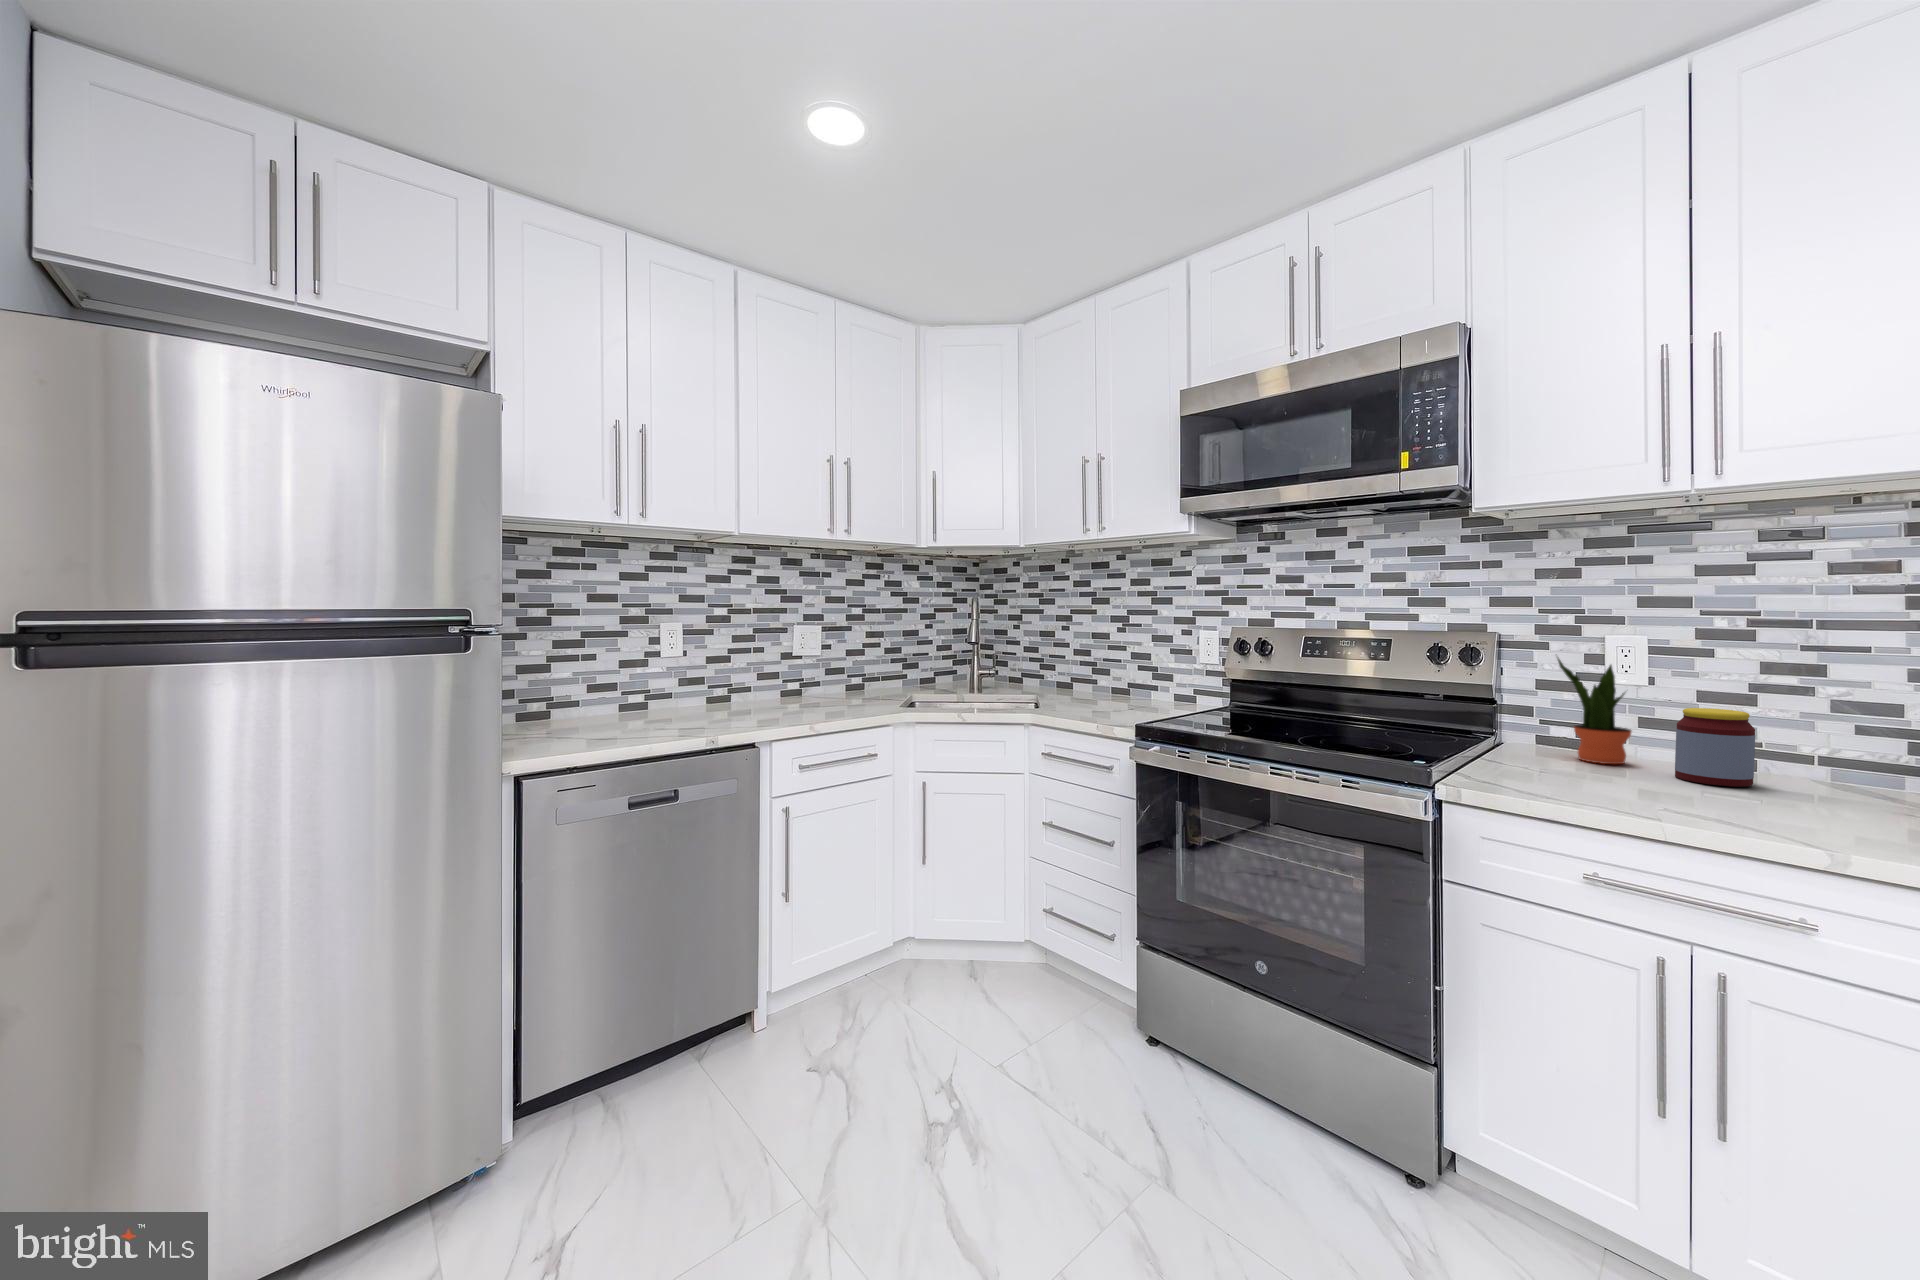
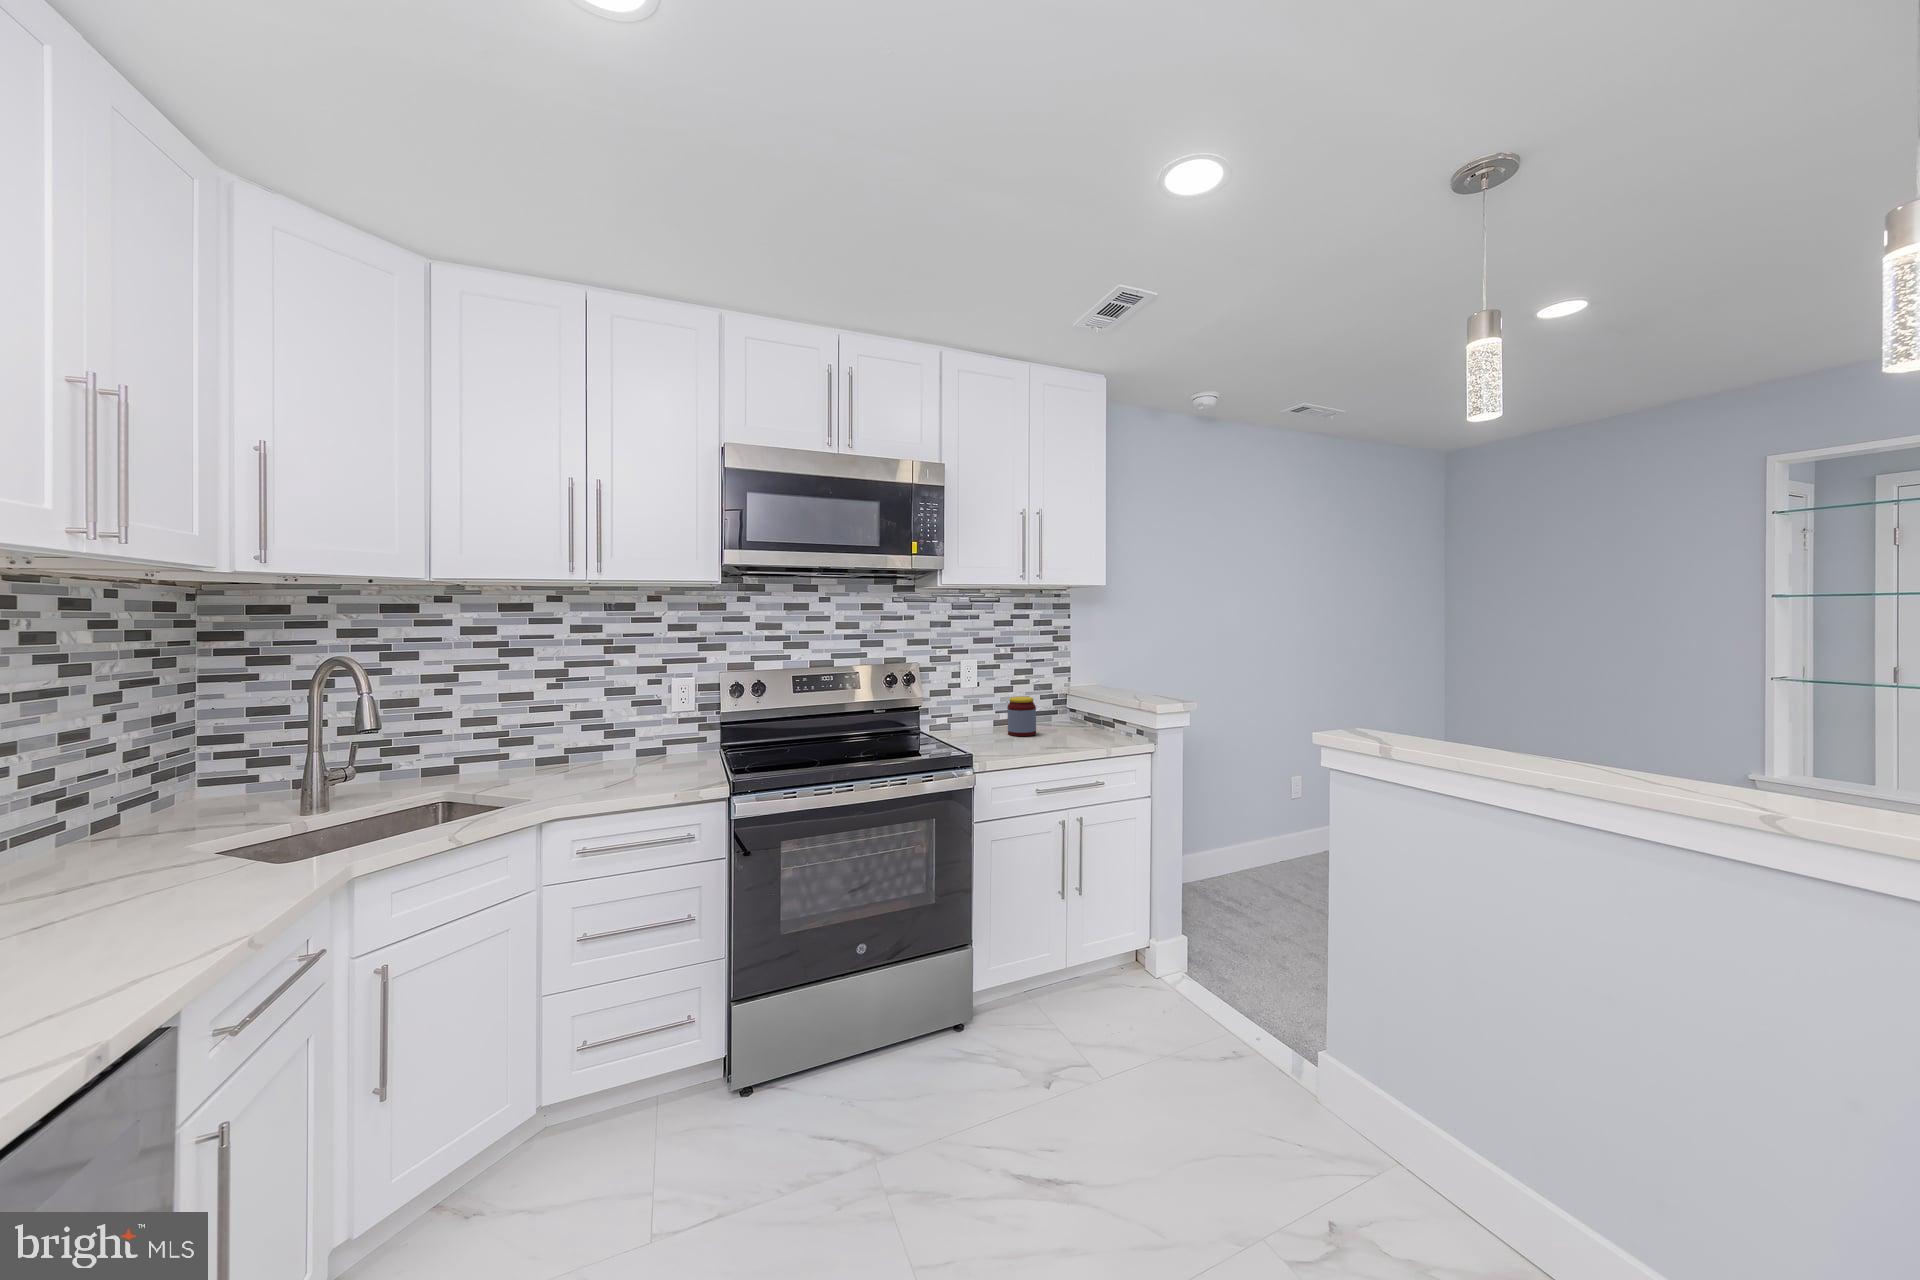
potted plant: present [1558,658,1631,764] -> none [953,675,988,737]

